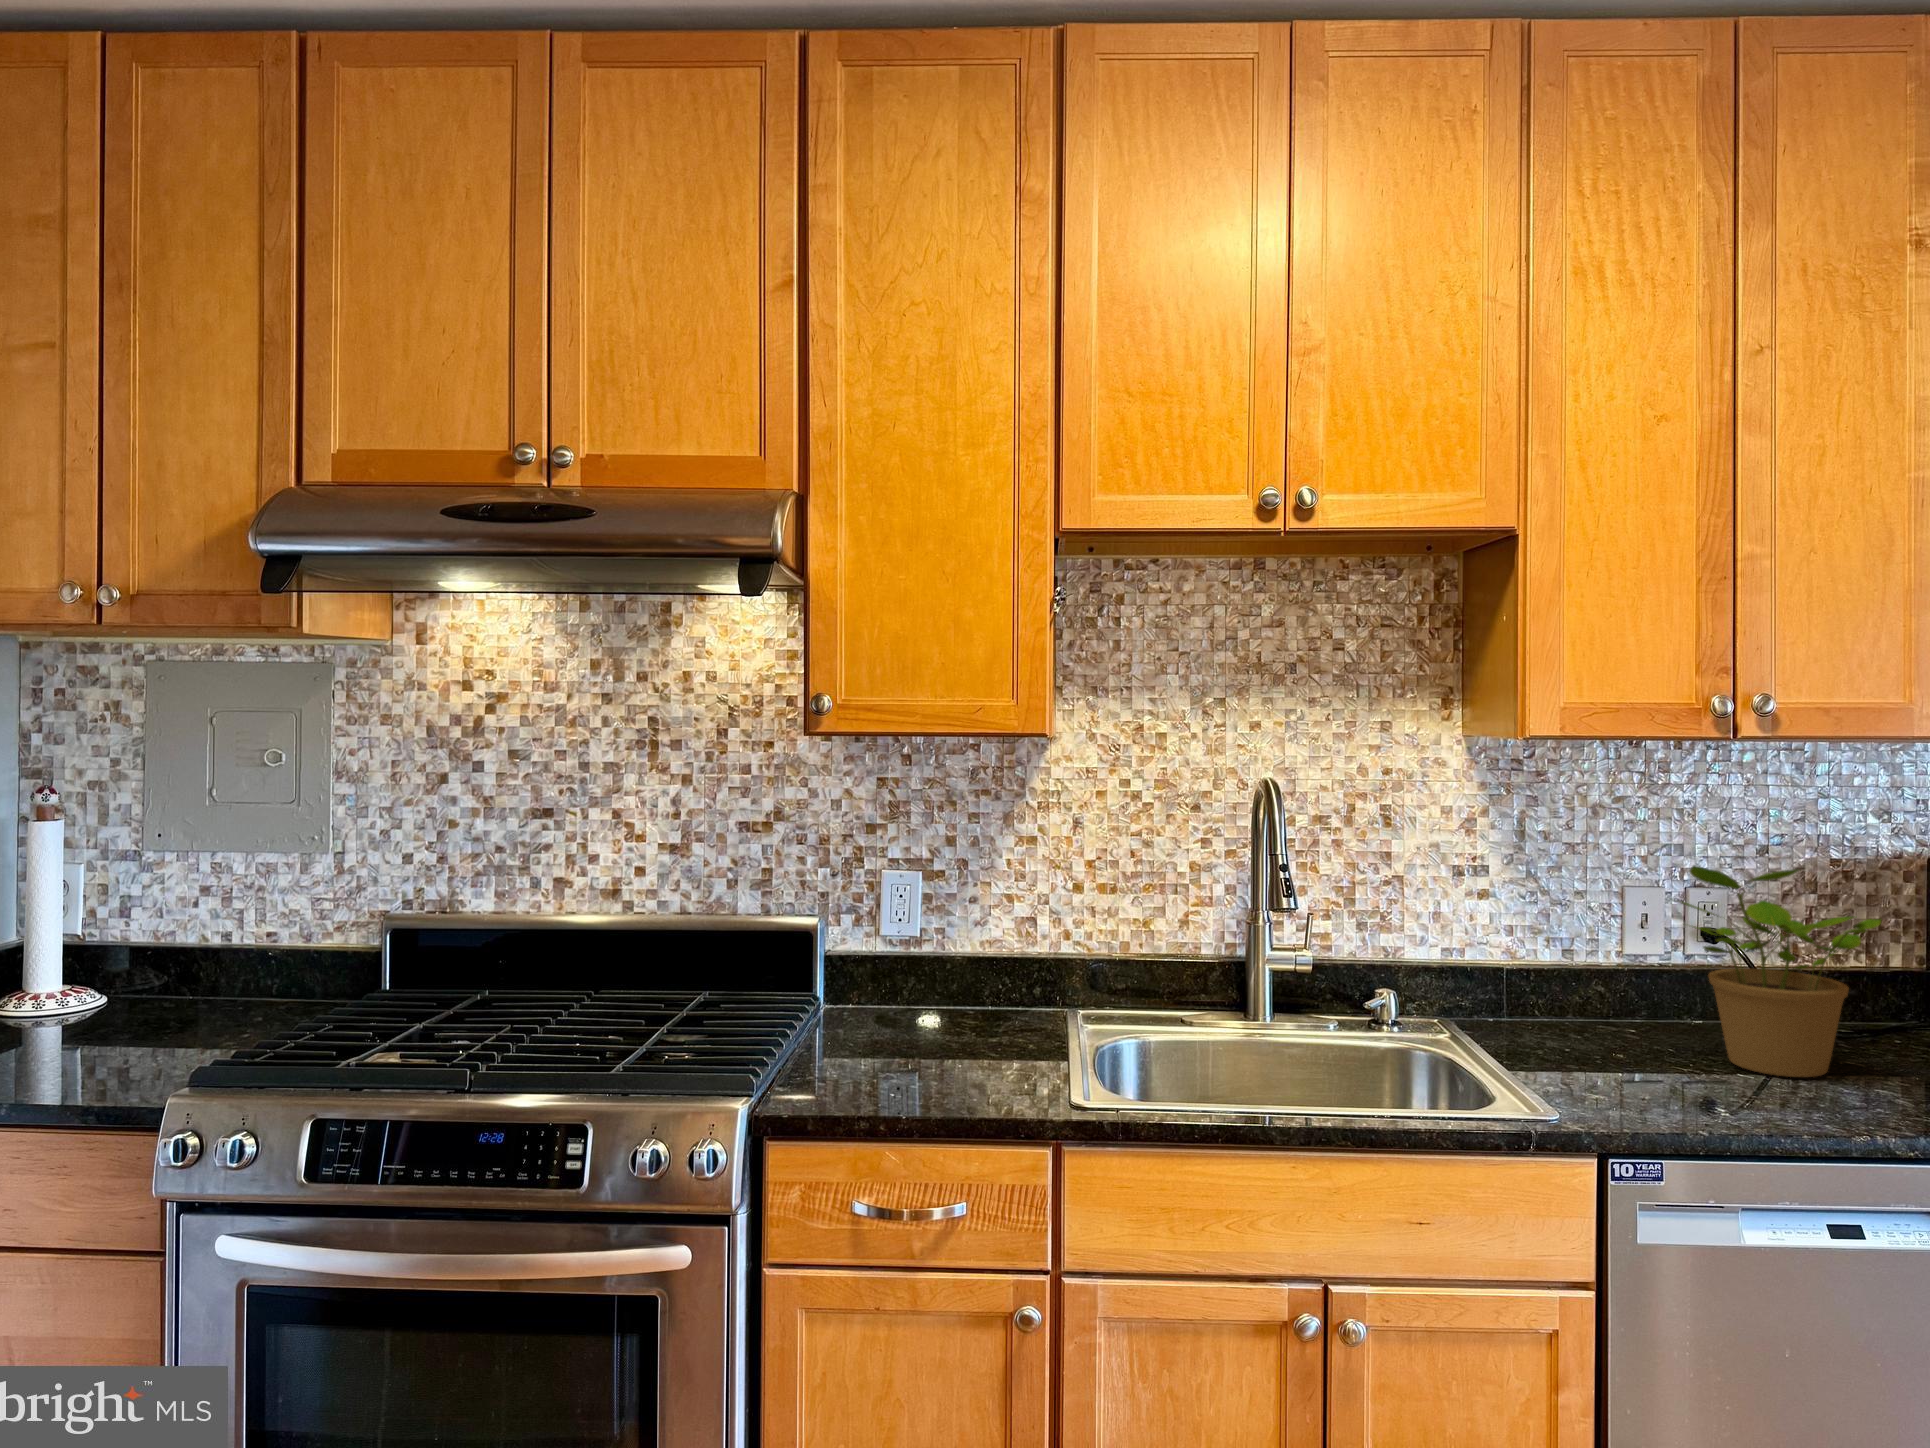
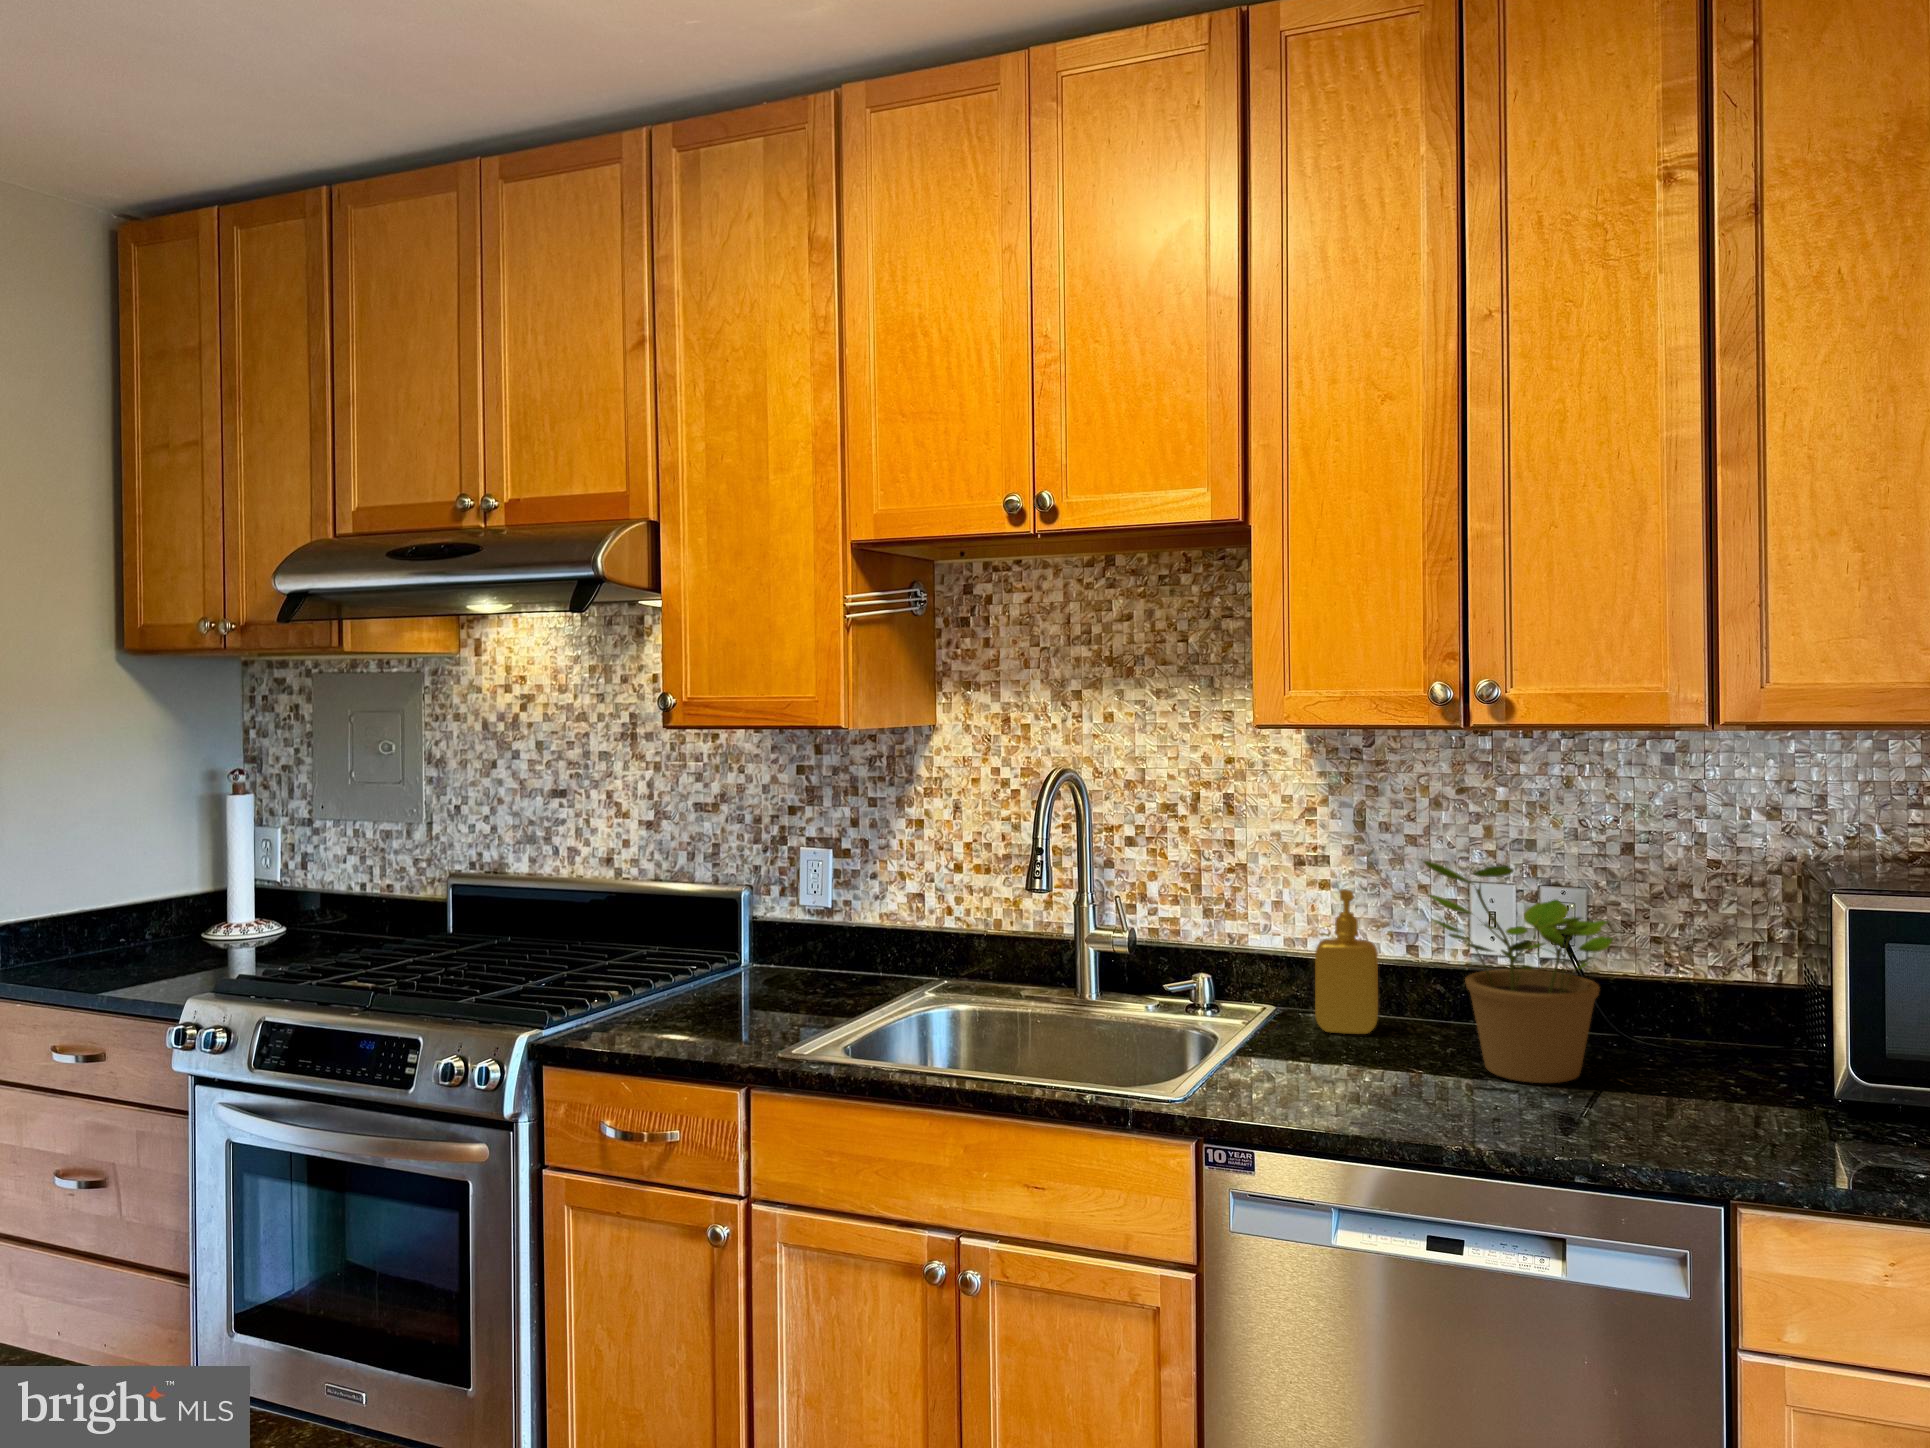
soap dispenser: none [1507,898,1580,1041] -> present [1315,889,1378,1034]

